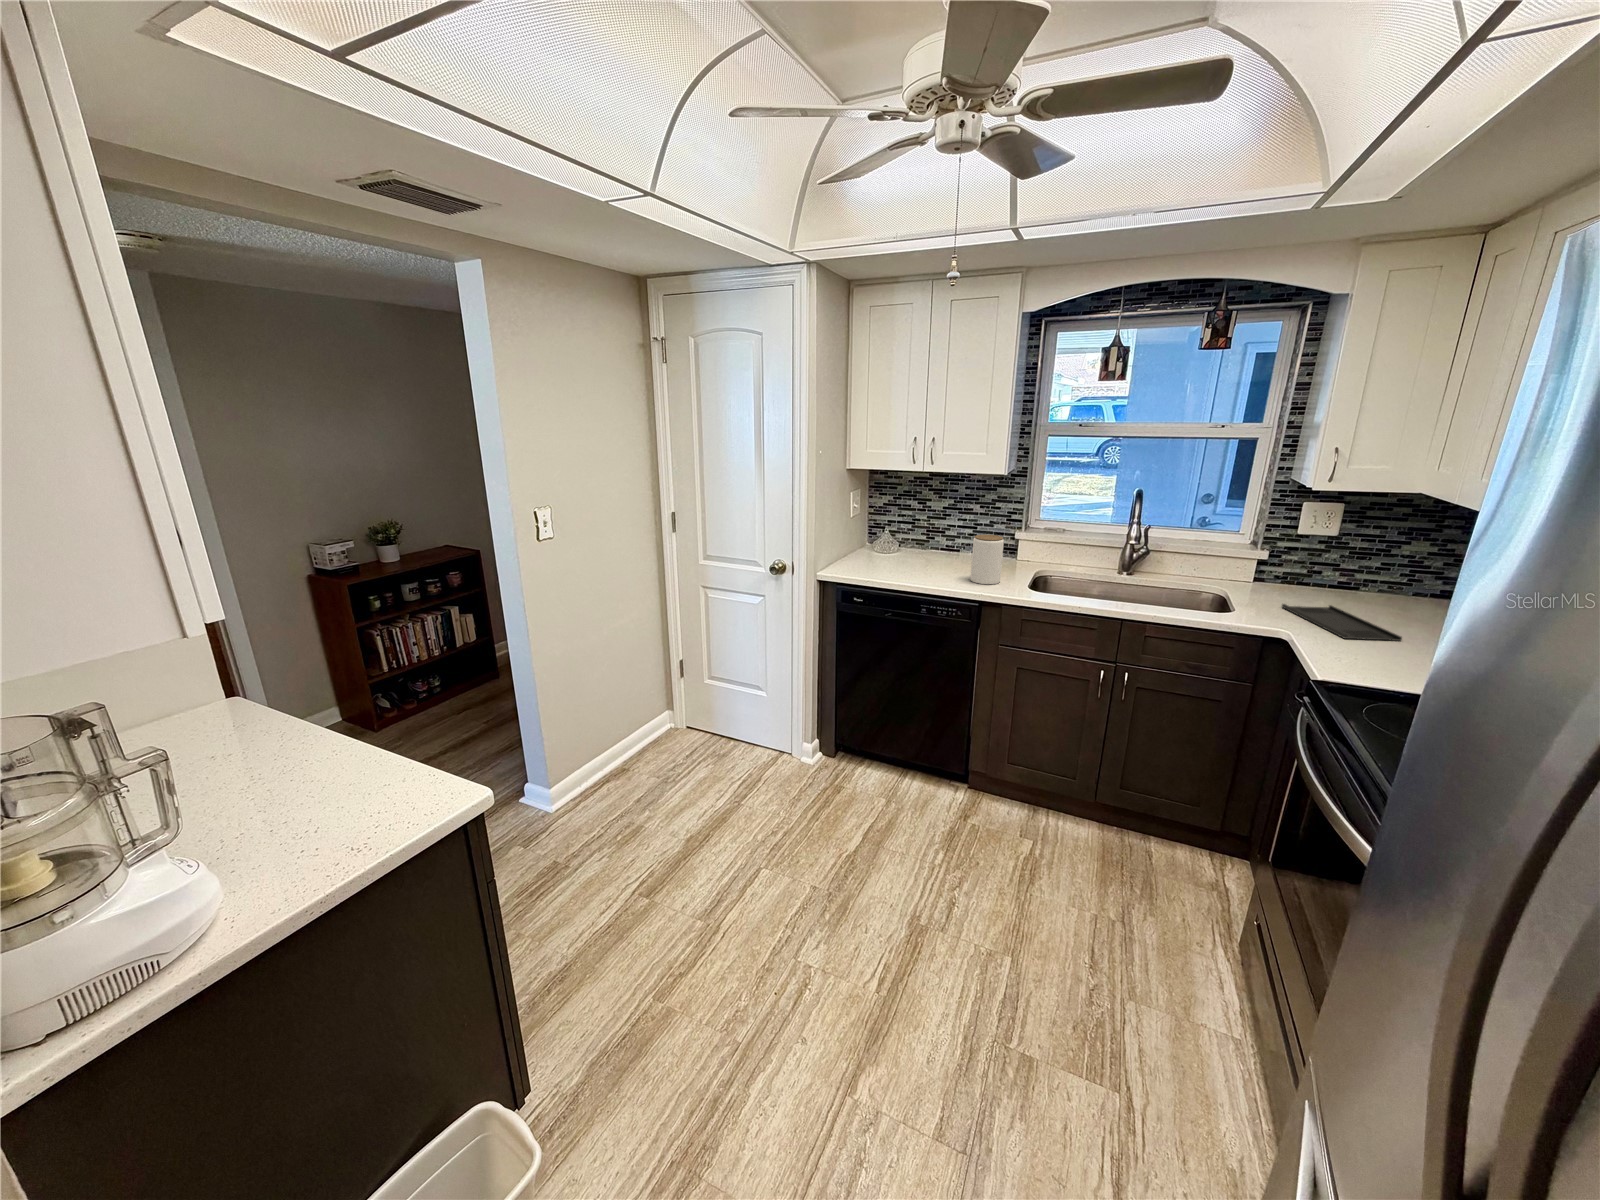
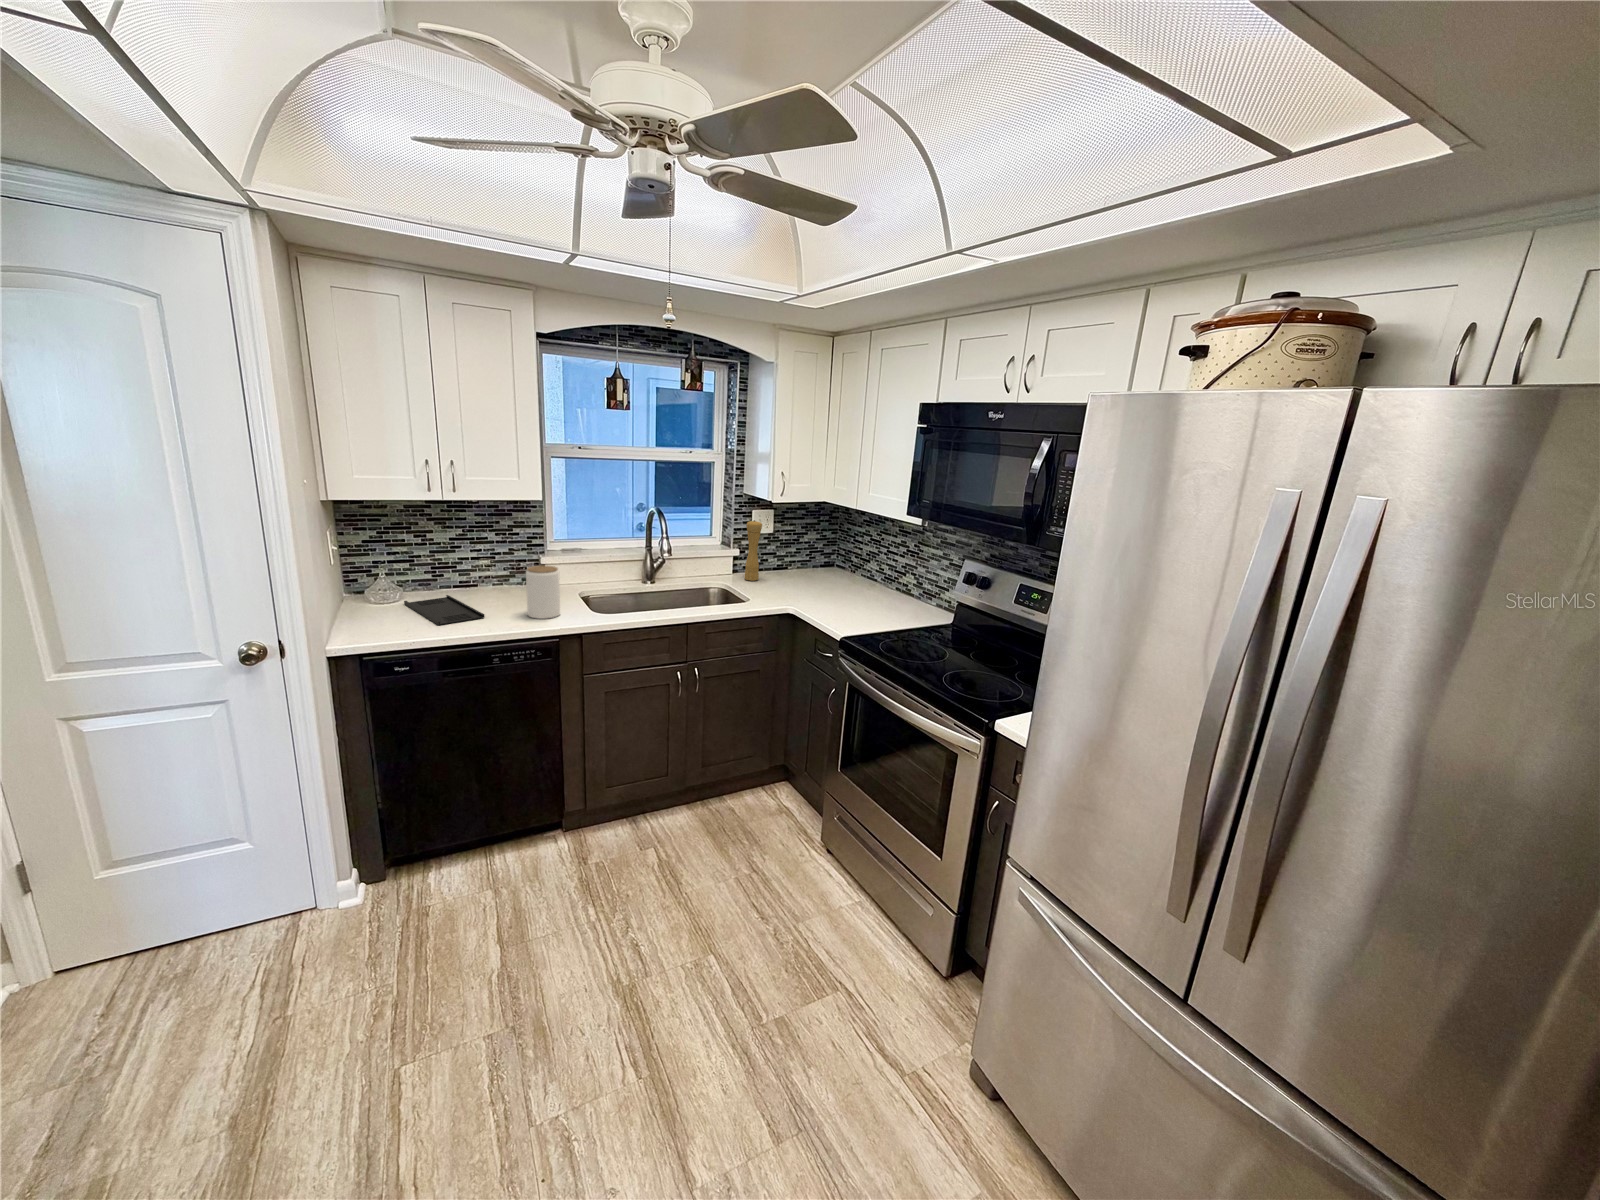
pepper mill: none [1265,512,1305,592] -> present [745,520,762,581]
tray: present [1282,604,1402,641] -> present [404,595,485,625]

